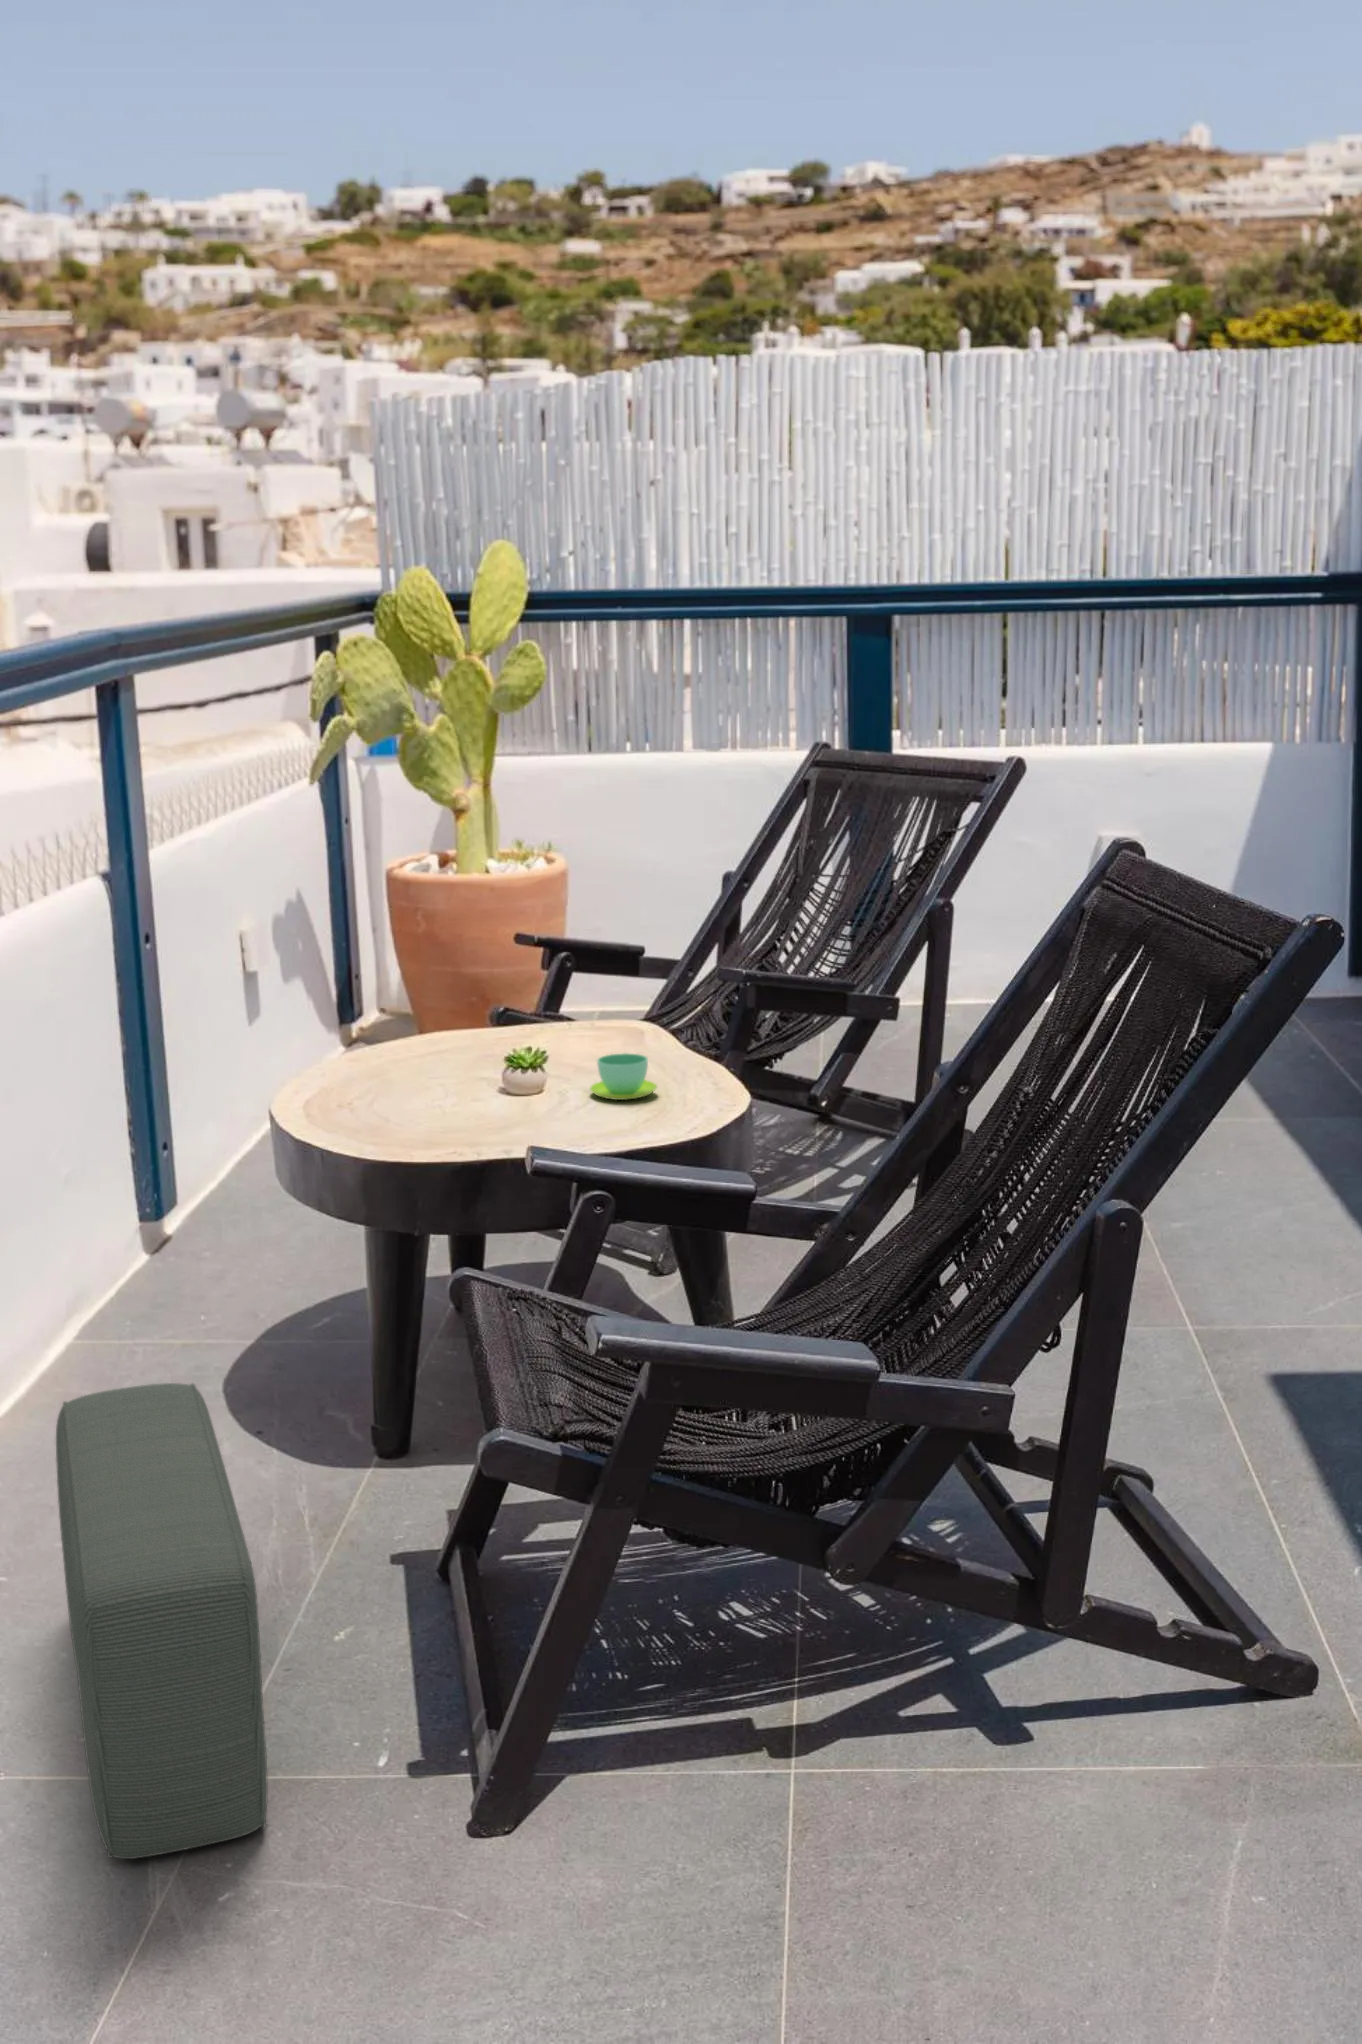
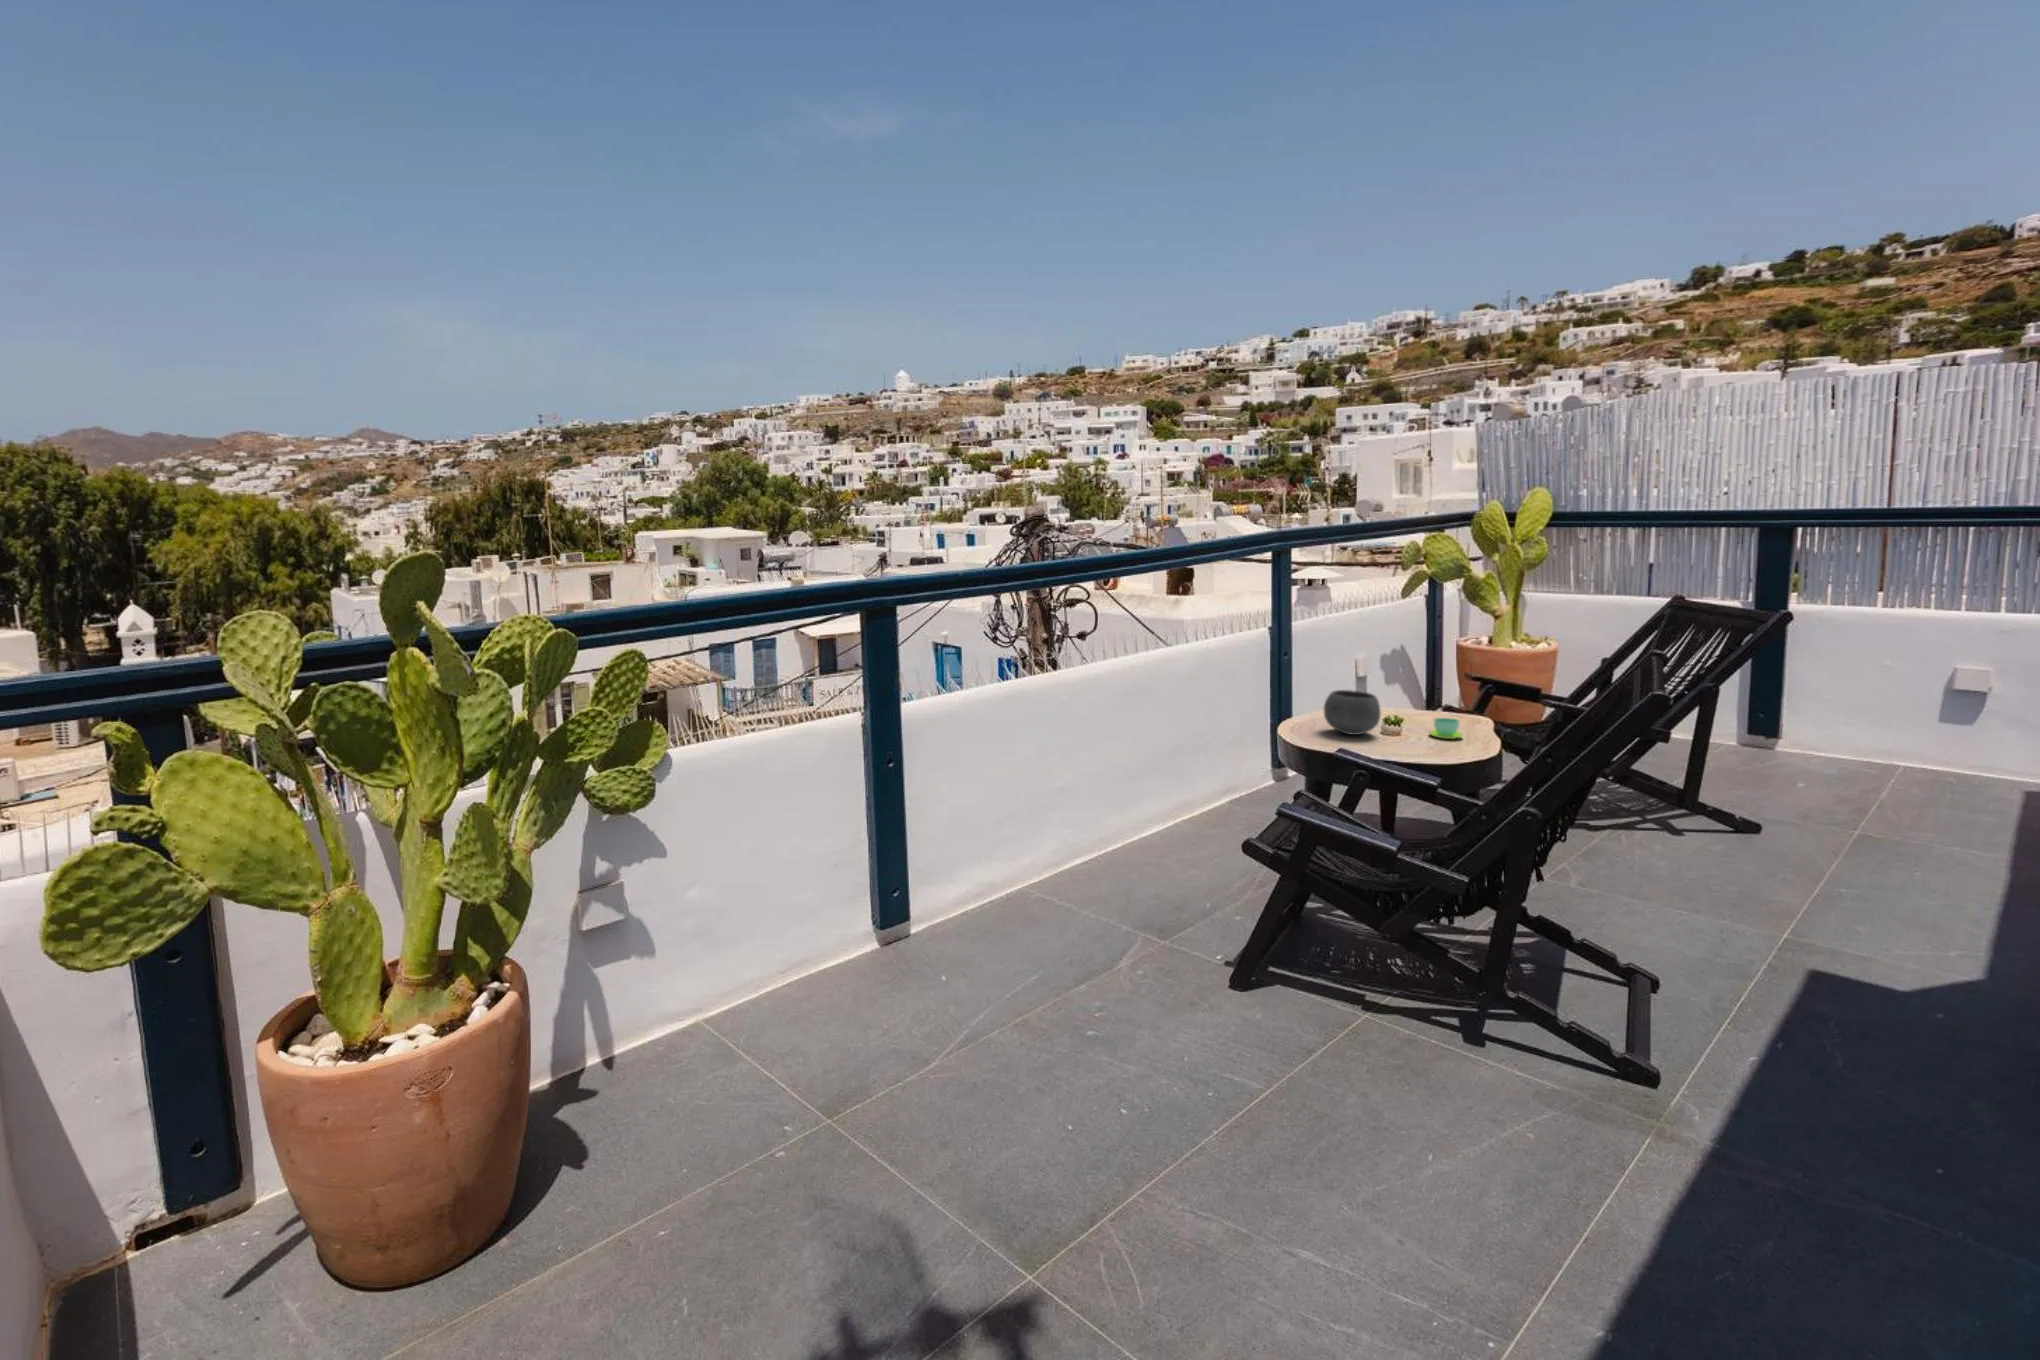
bowl: none [389,1024,514,1127] -> present [1324,690,1380,735]
pouf: present [56,1383,268,1859] -> none [1097,802,1201,961]

